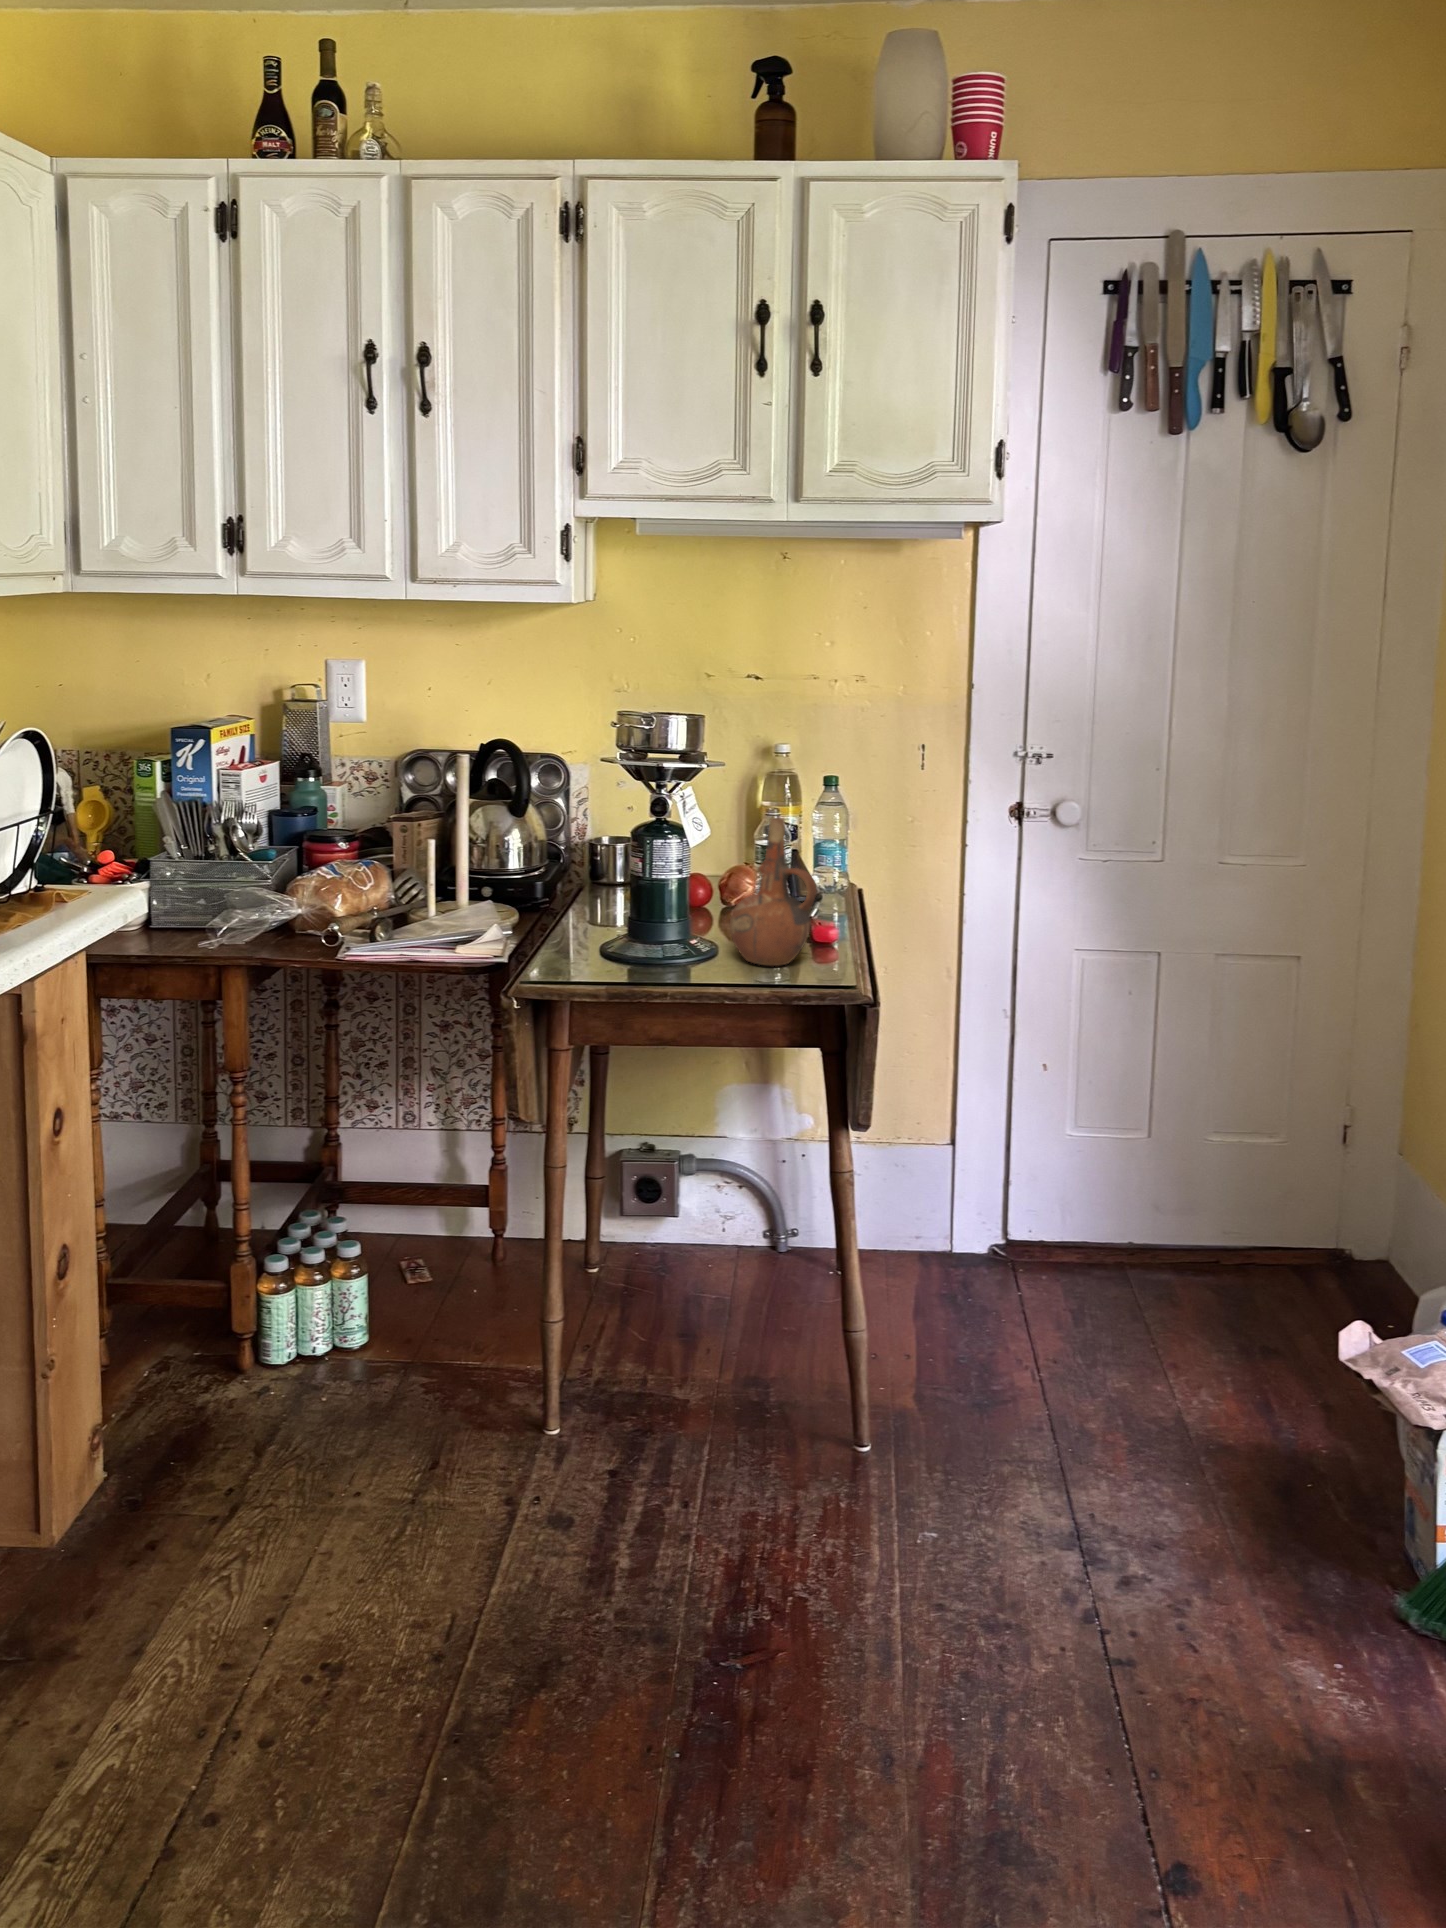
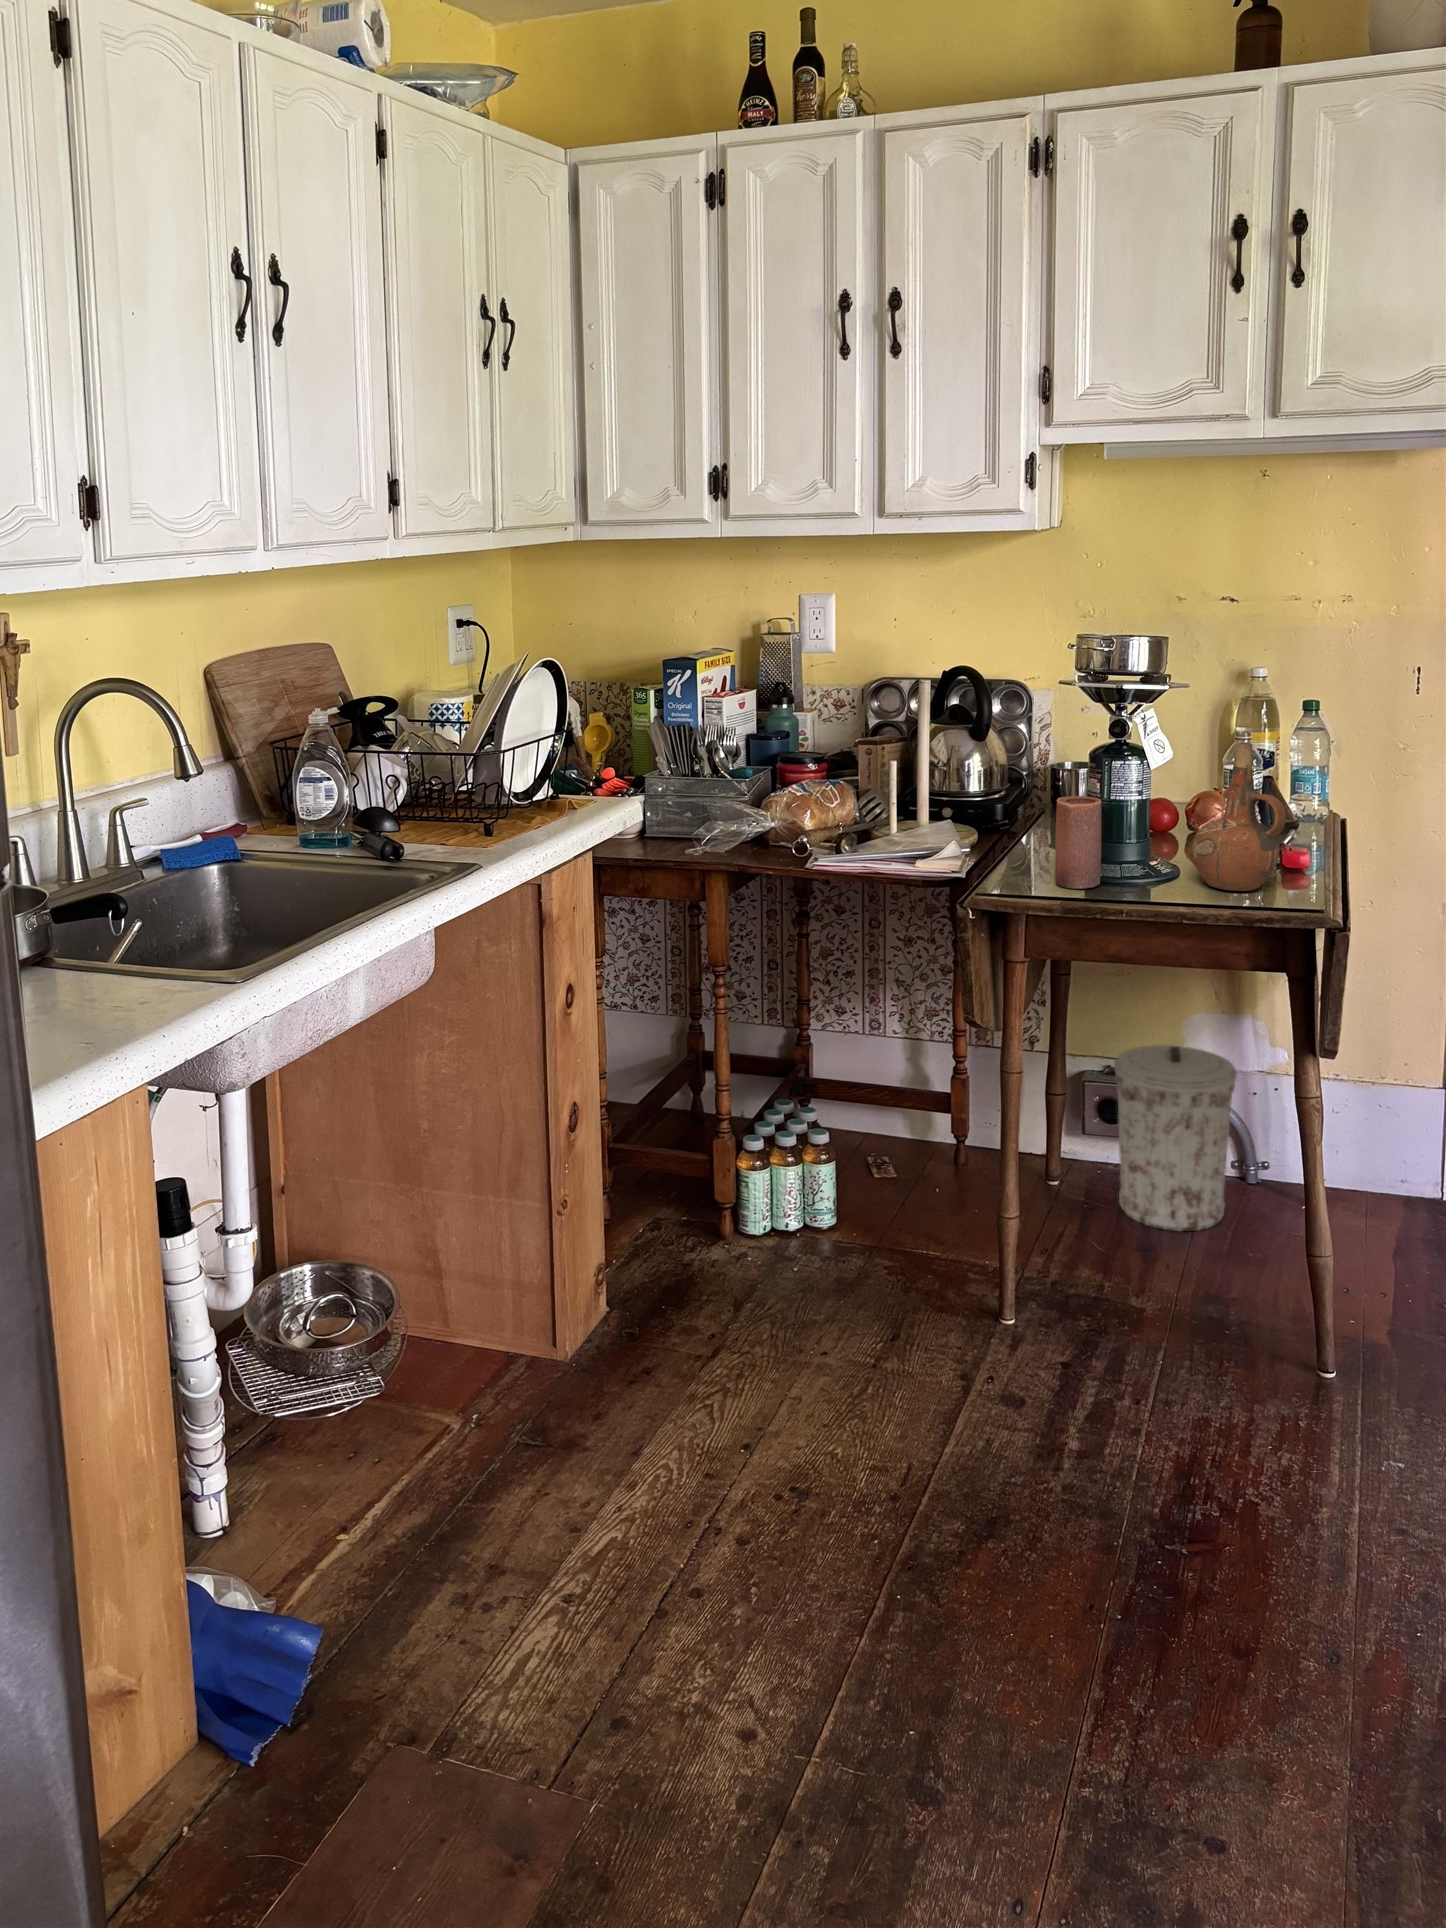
candle: none [598,874,643,971] -> present [1055,796,1101,889]
trash can: none [653,1115,767,1303] -> present [1114,1045,1237,1231]

